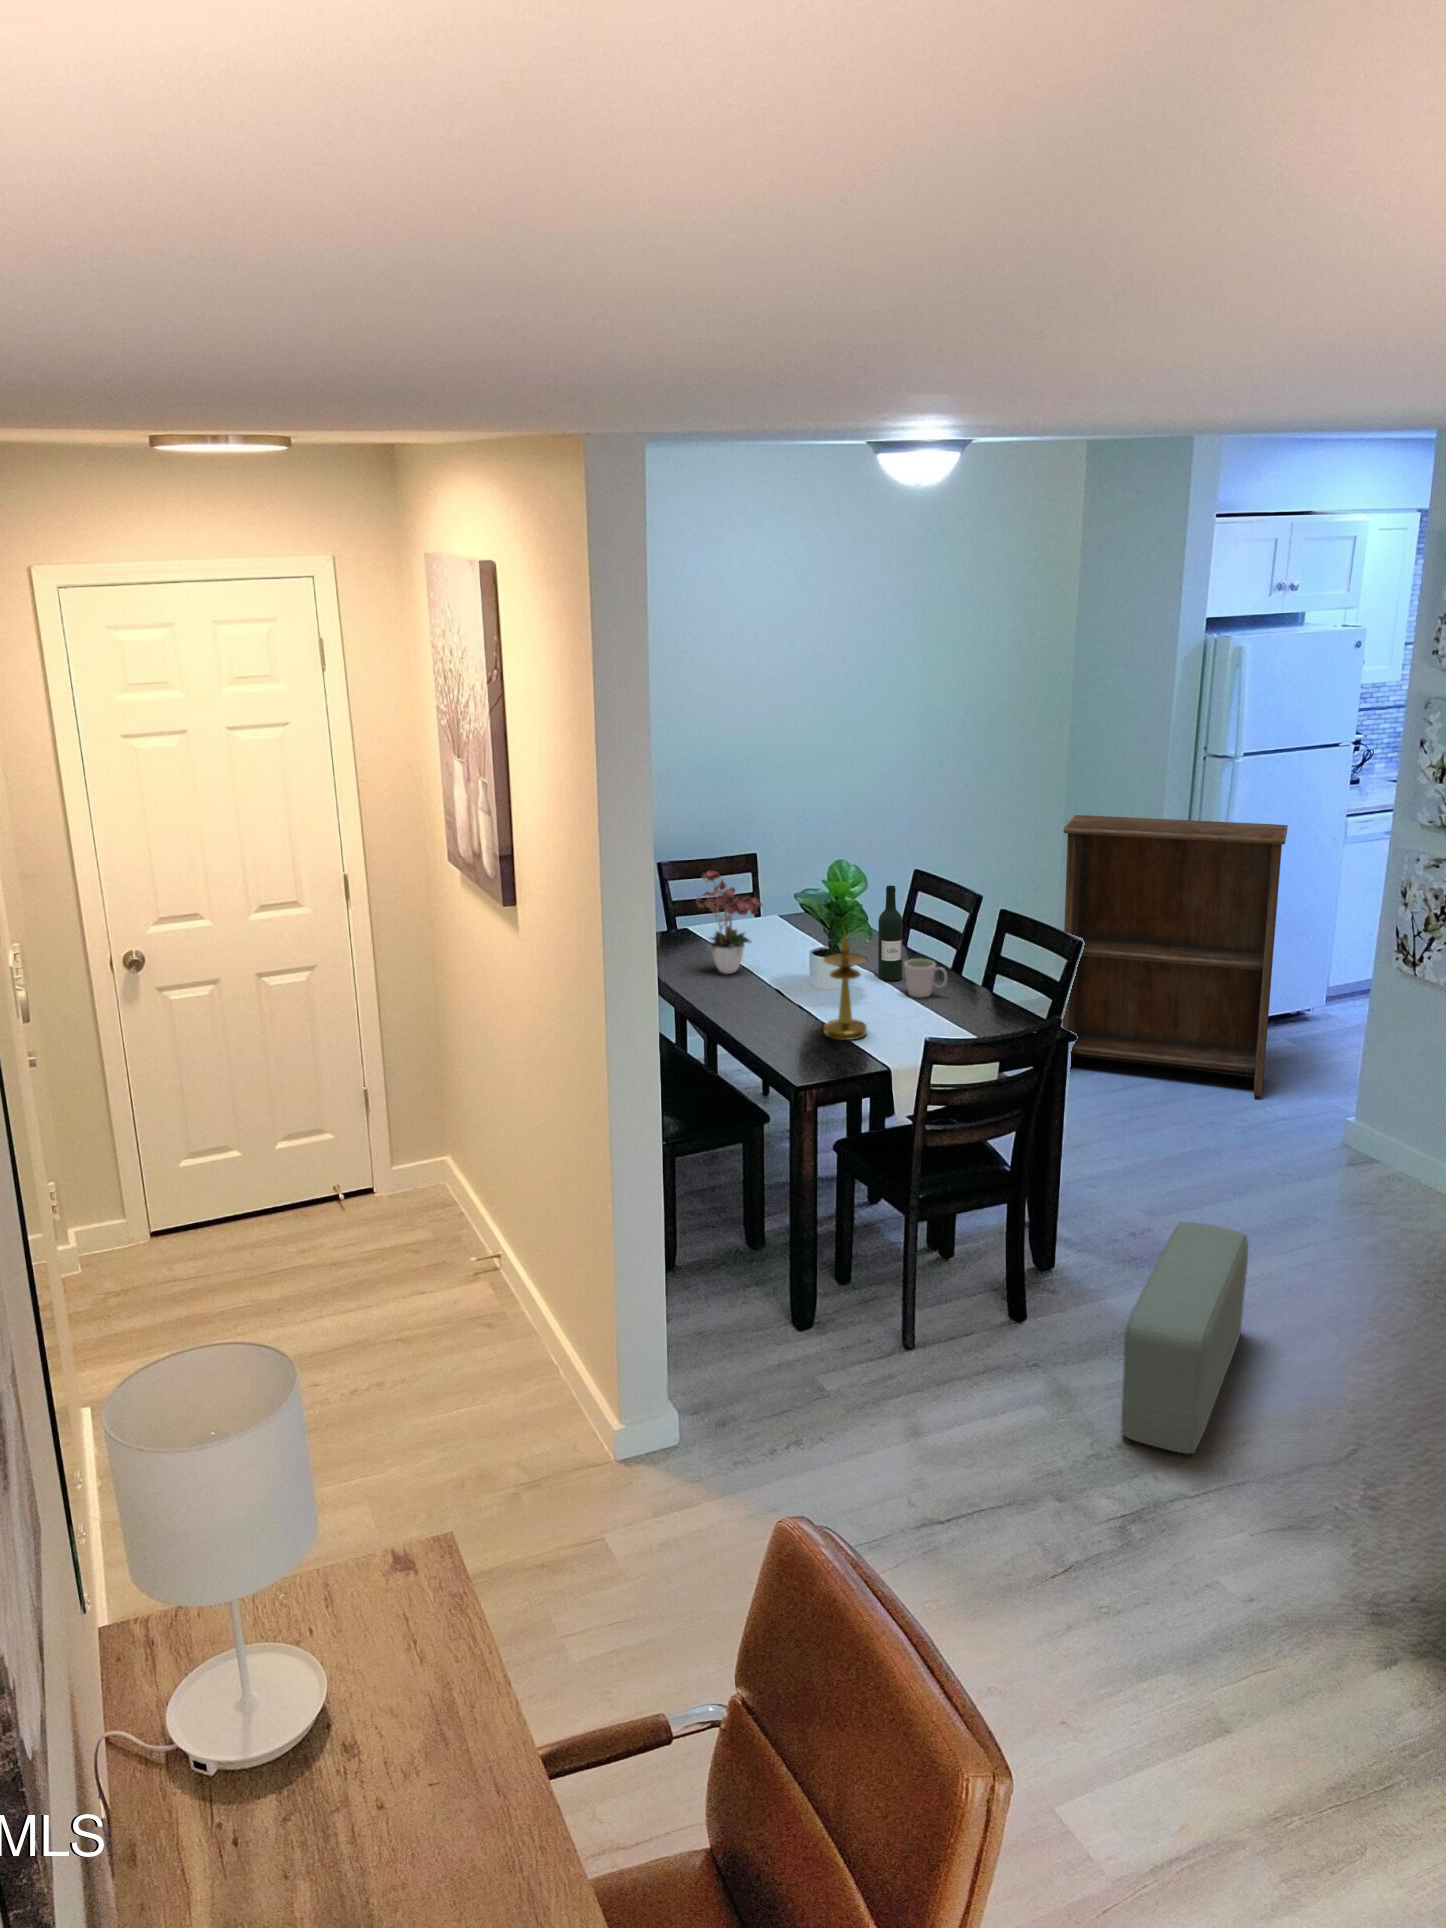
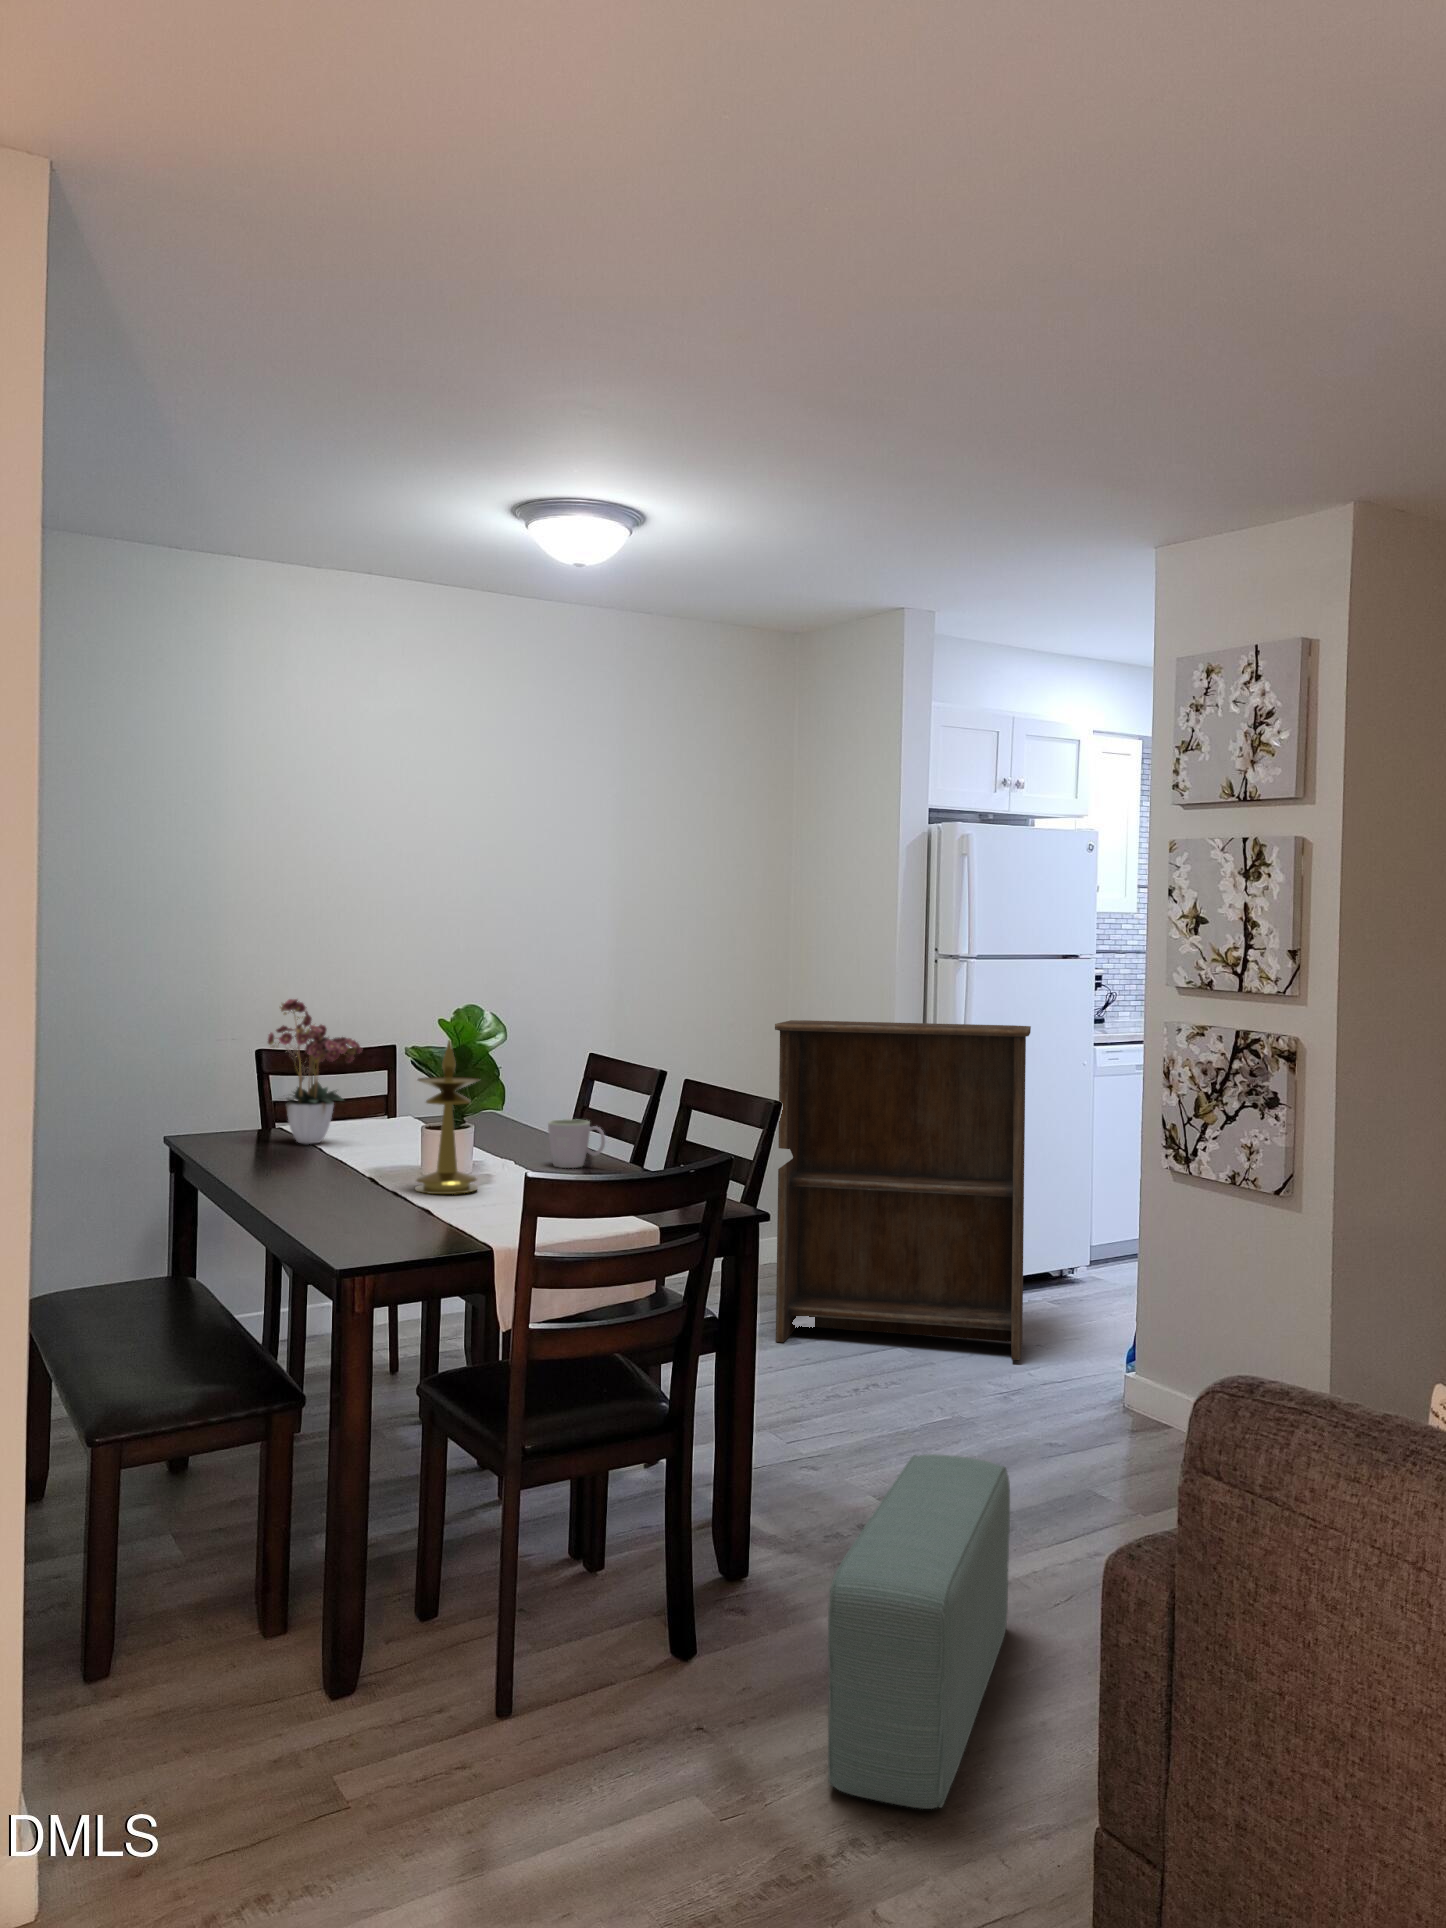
wine bottle: present [878,885,903,981] -> none [518,1027,552,1155]

